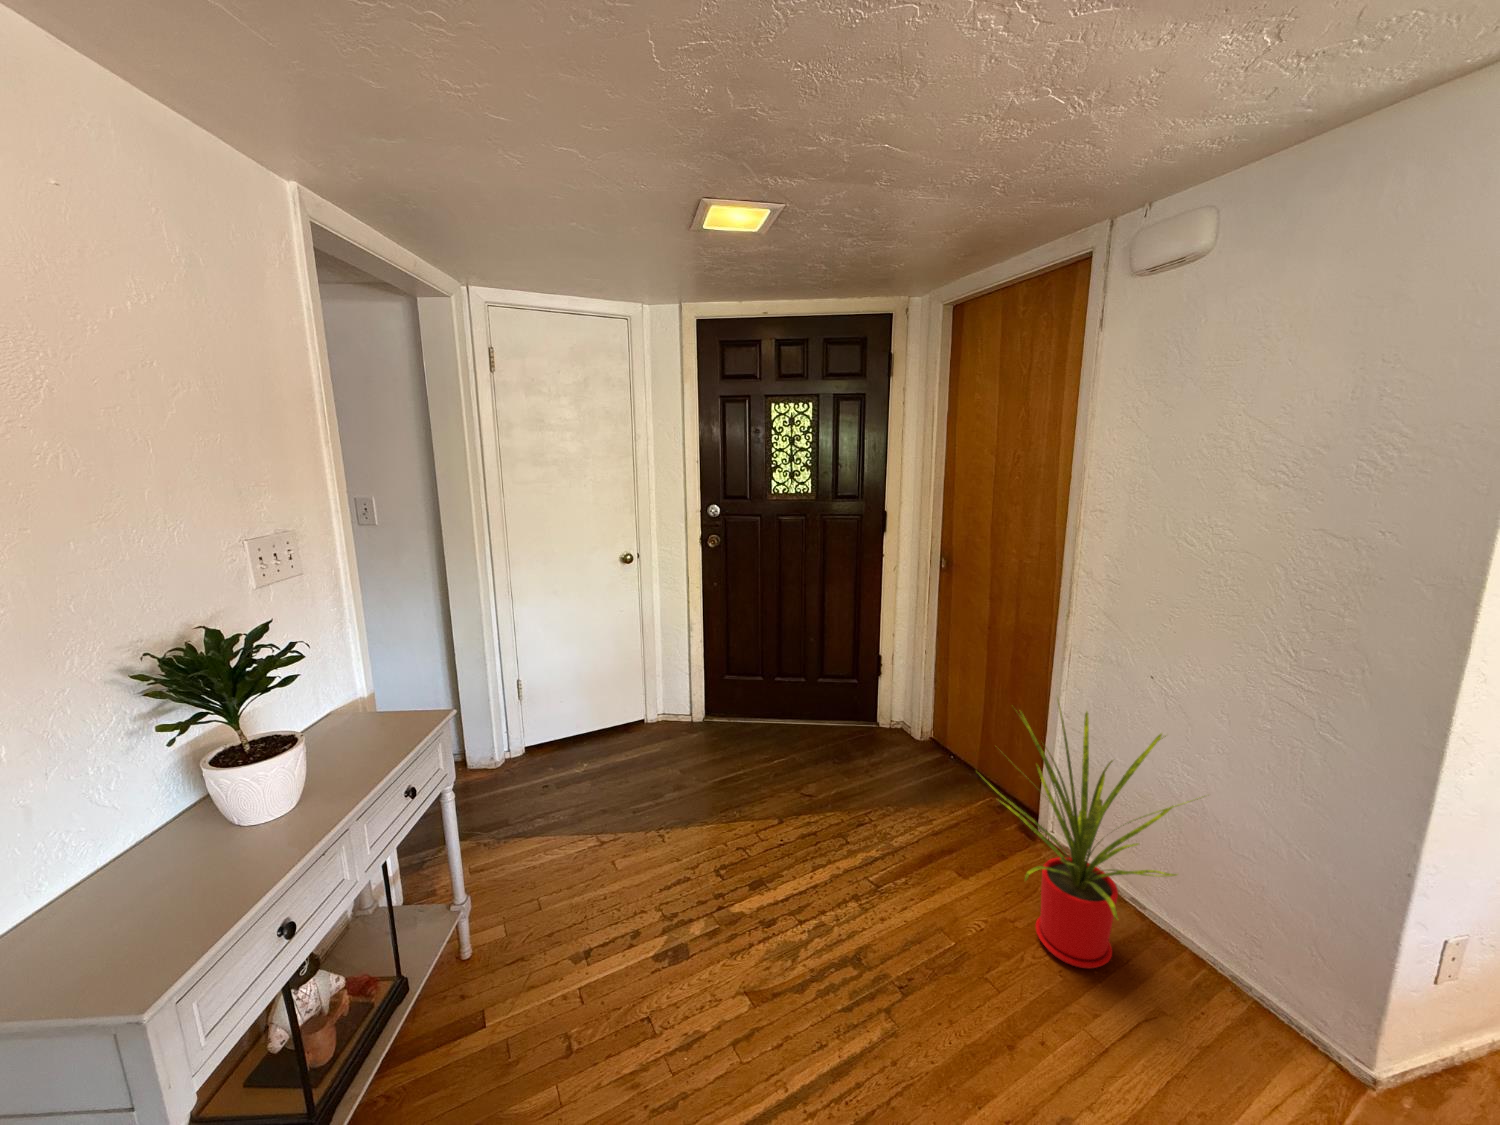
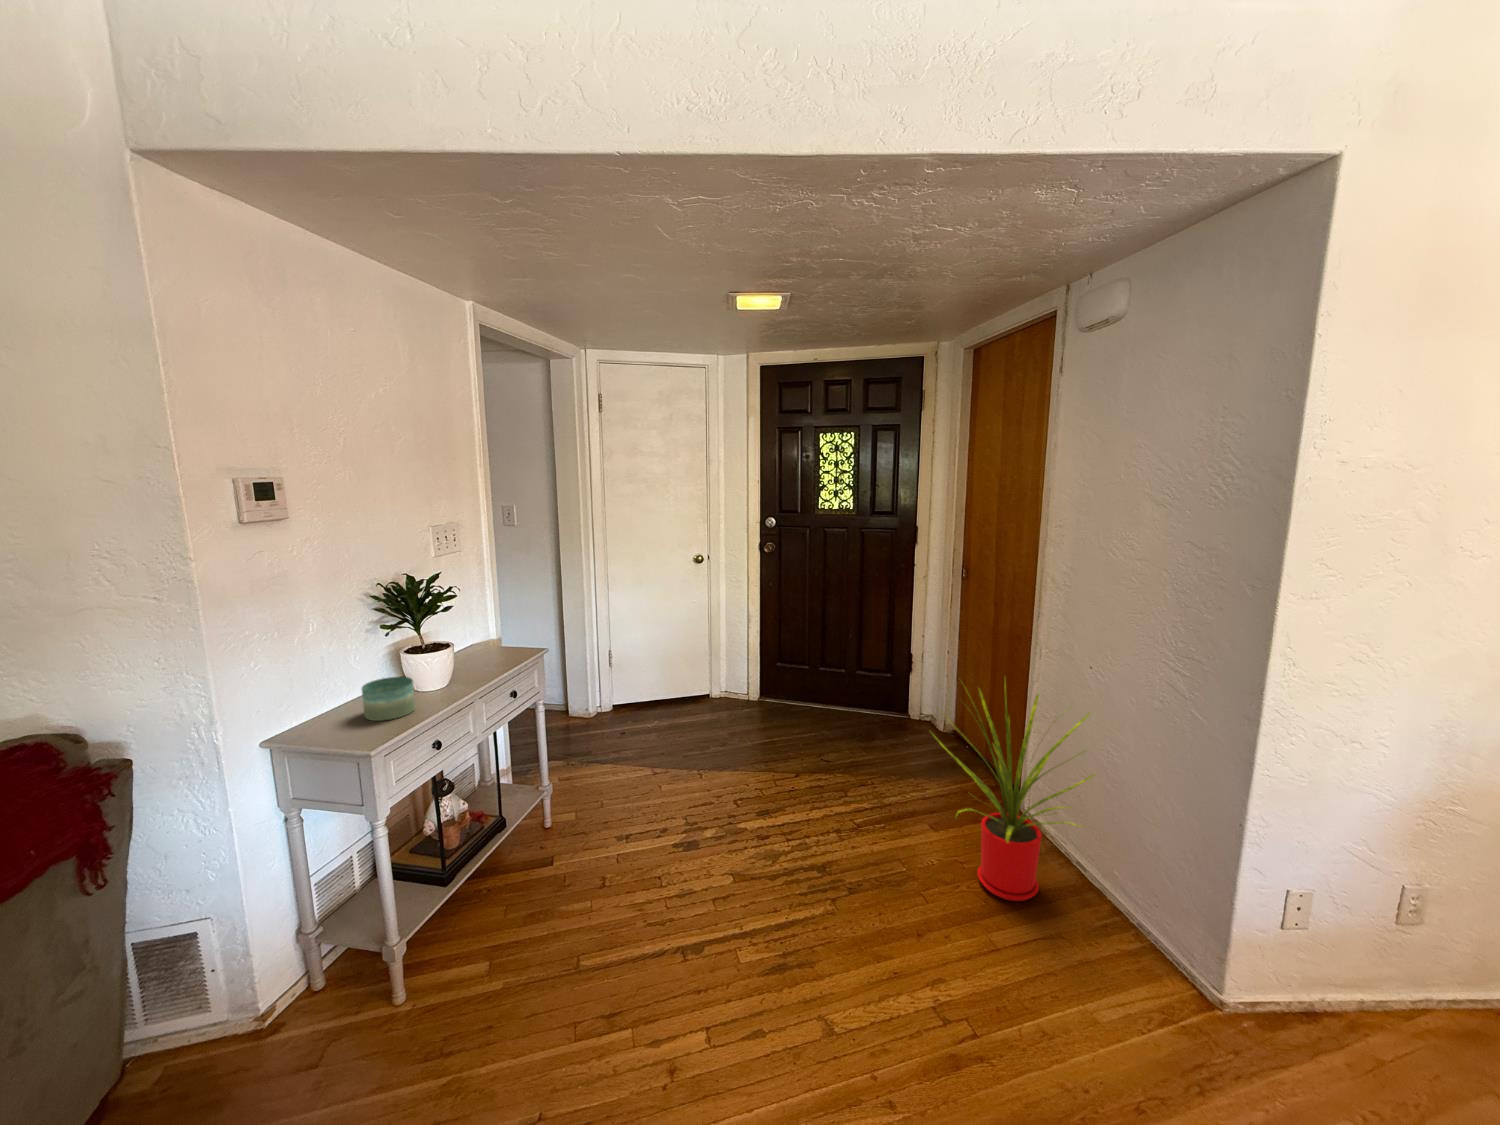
candle: none [113,825,236,929] -> present [362,677,415,721]

